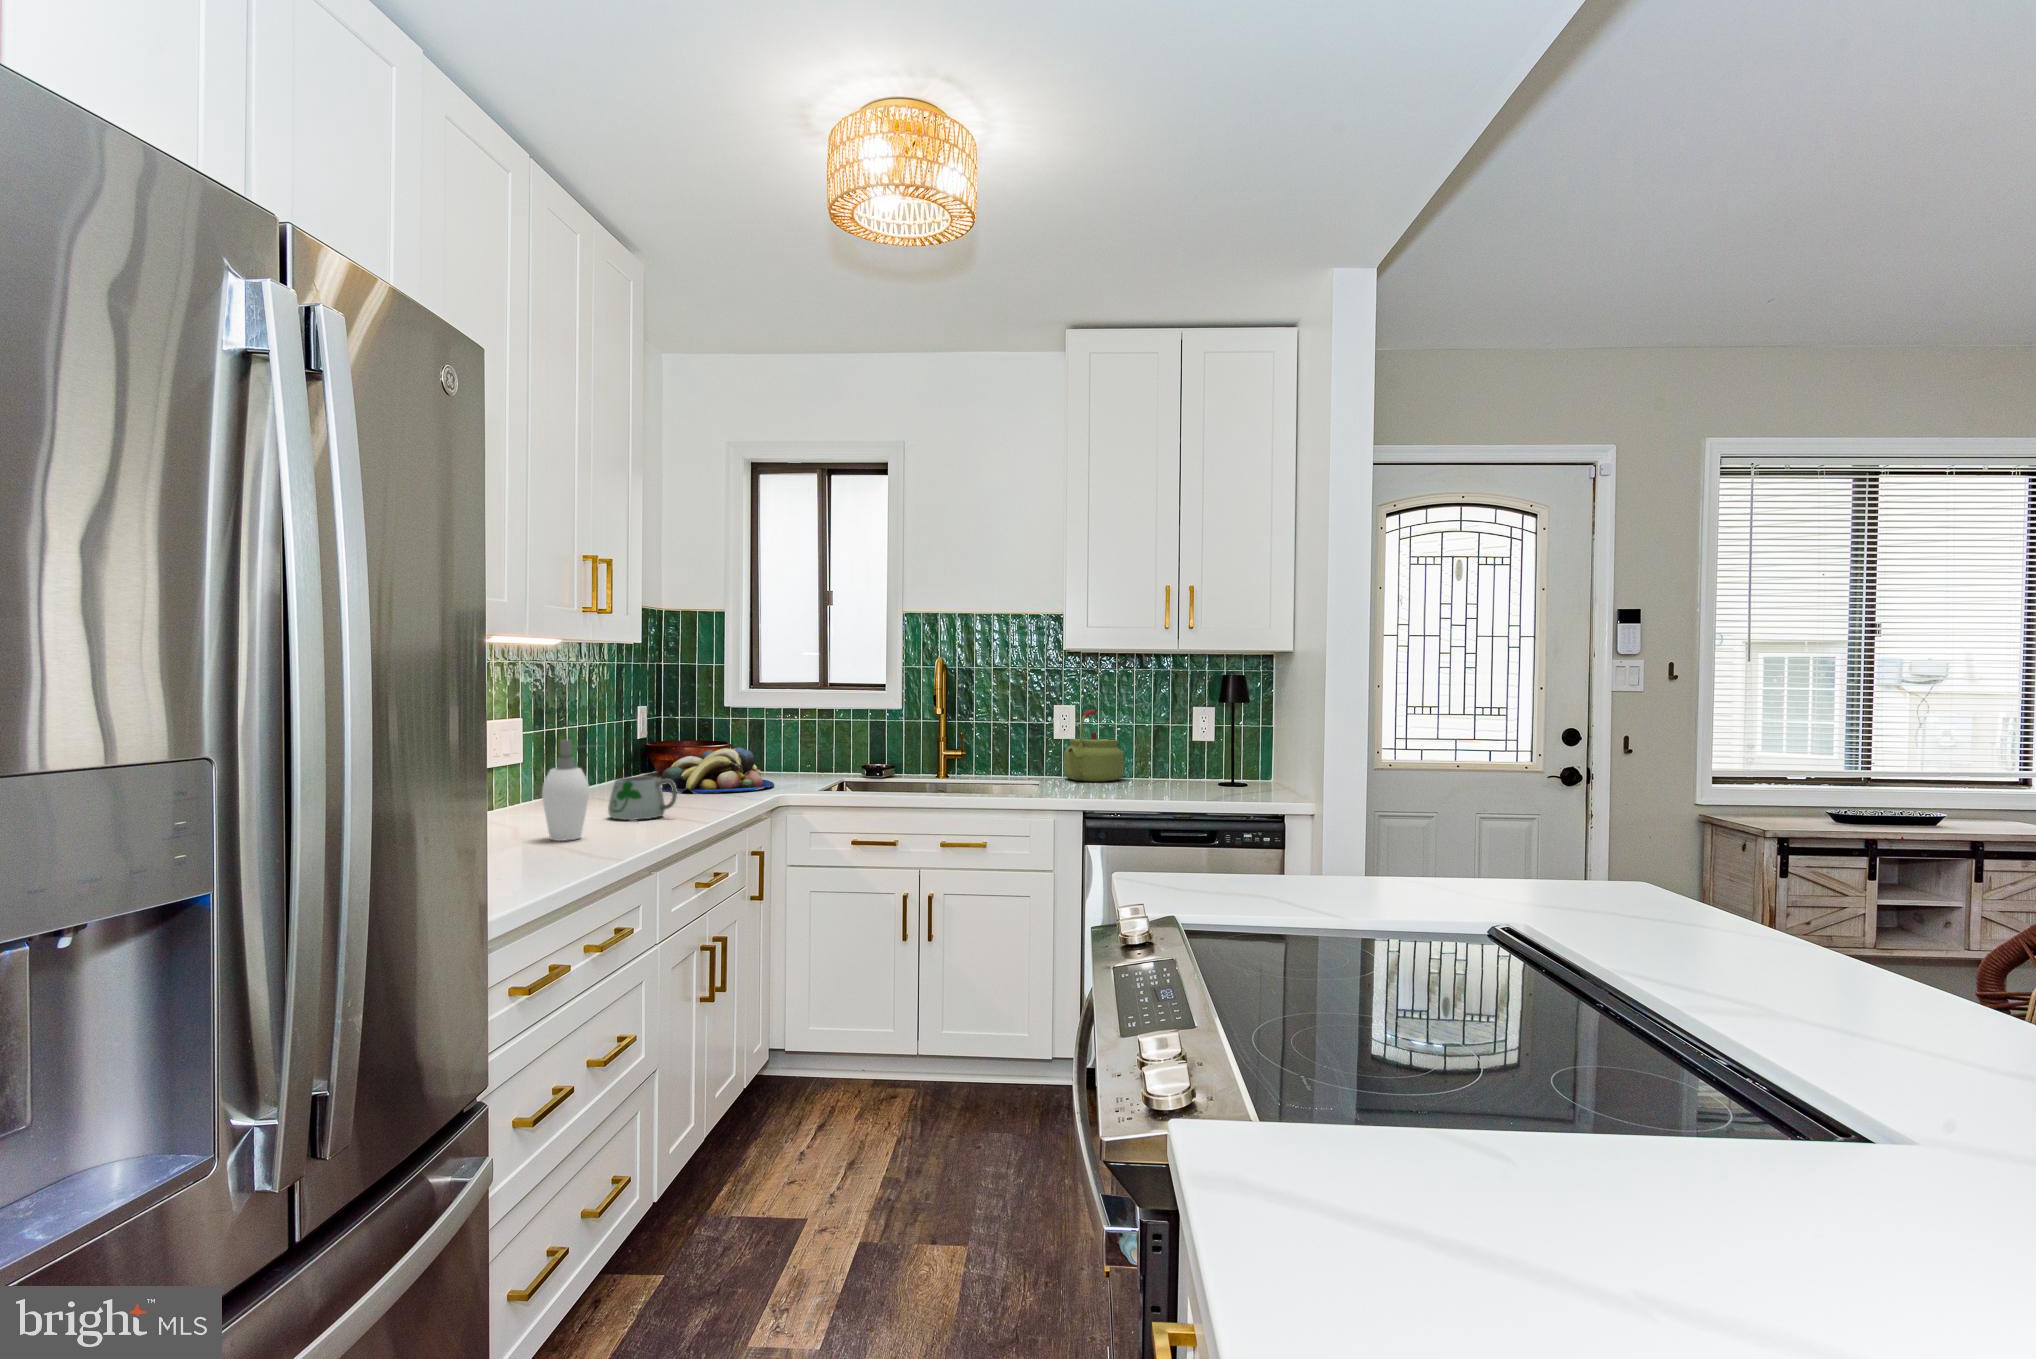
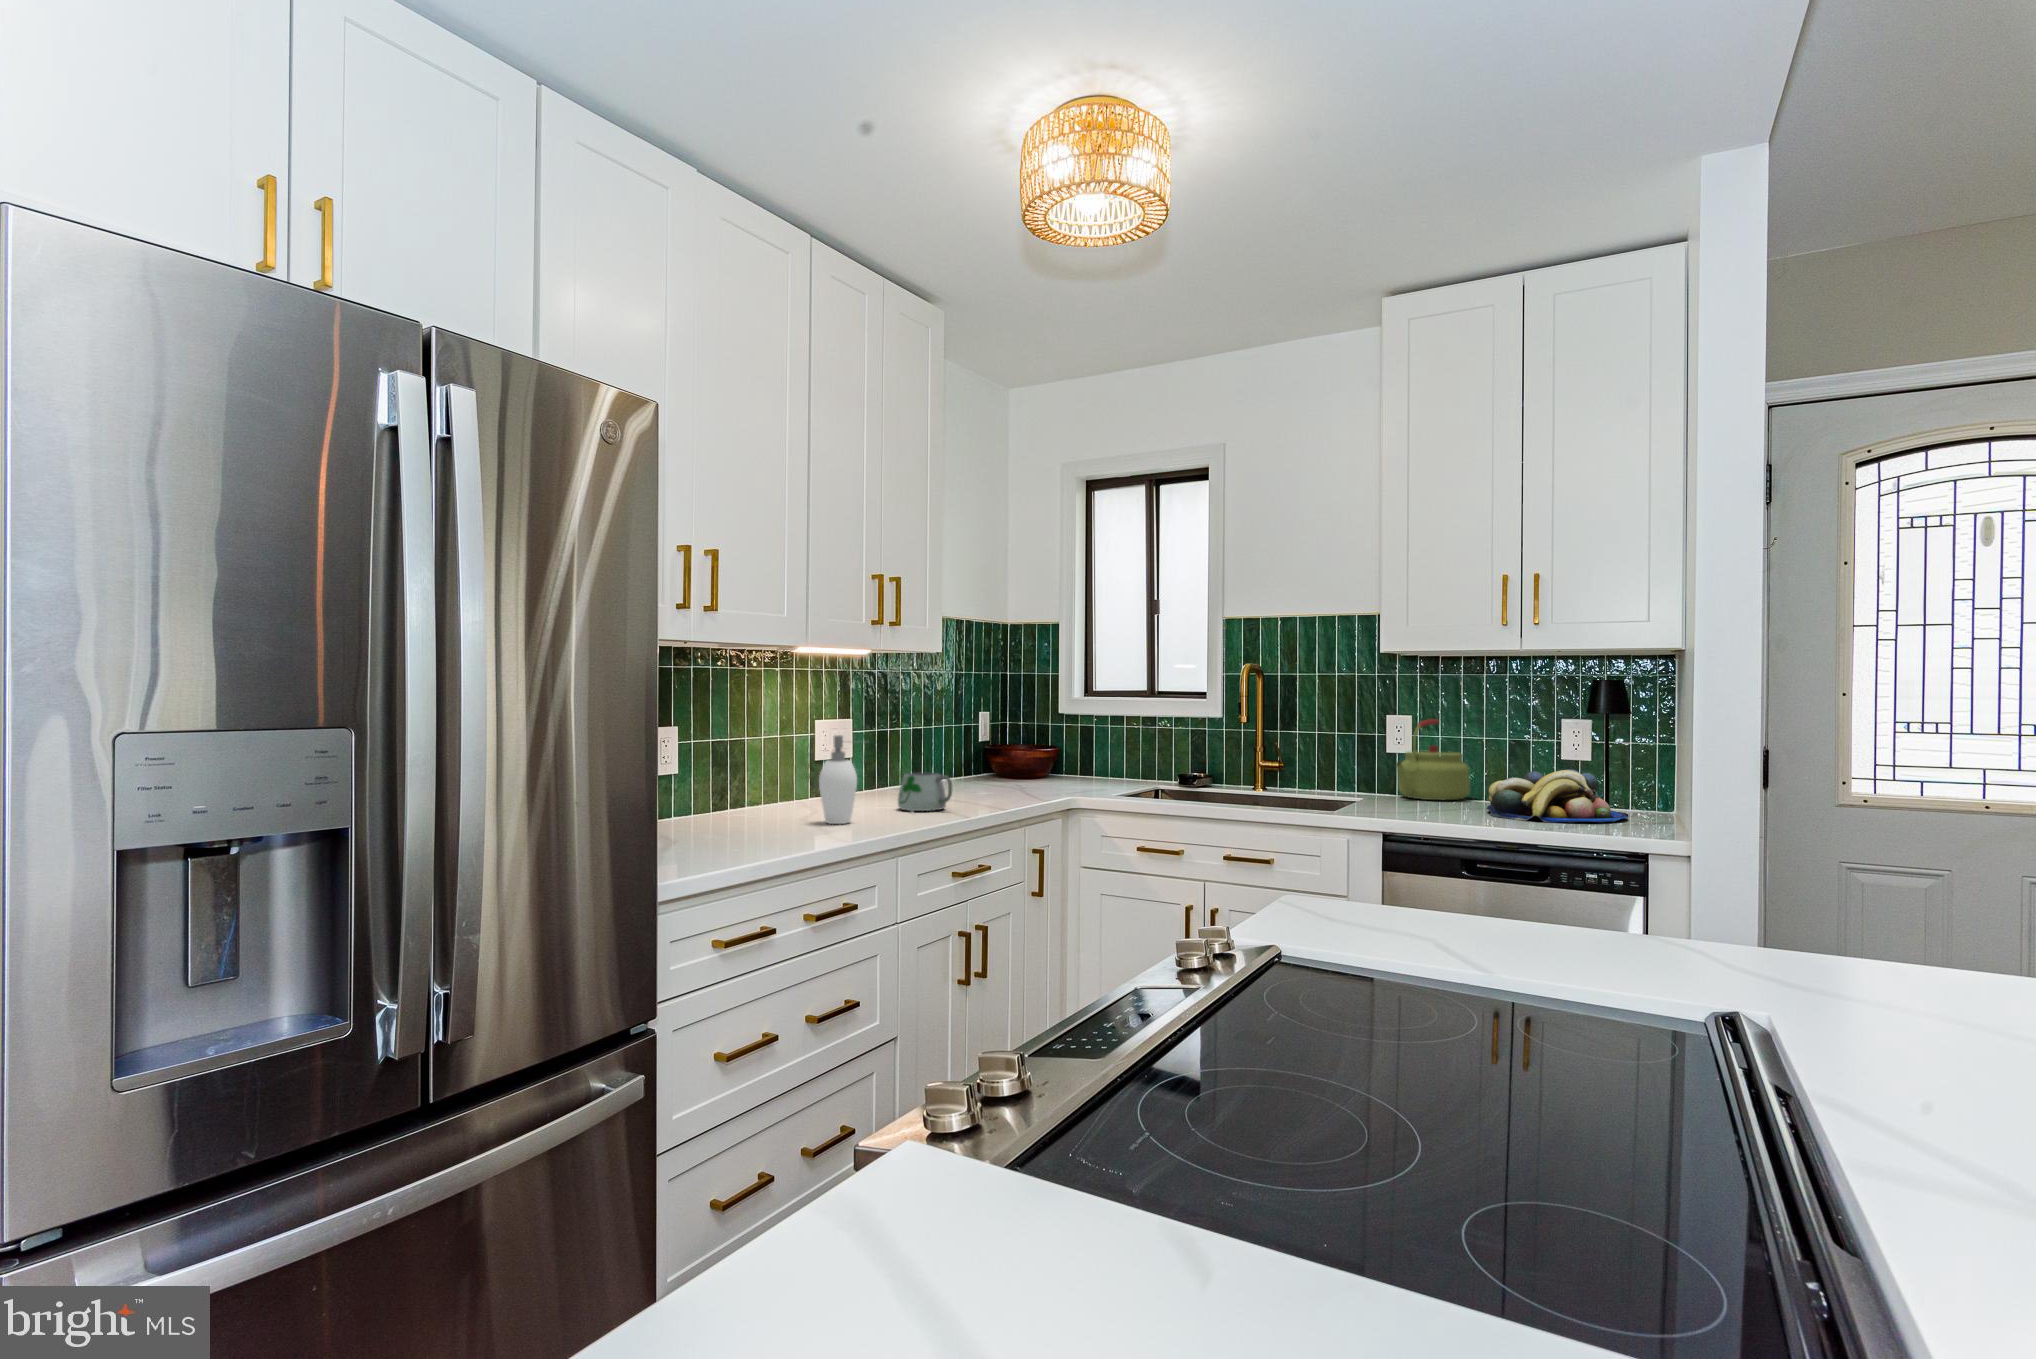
fruit bowl: present [661,747,774,794] -> present [1487,769,1627,823]

